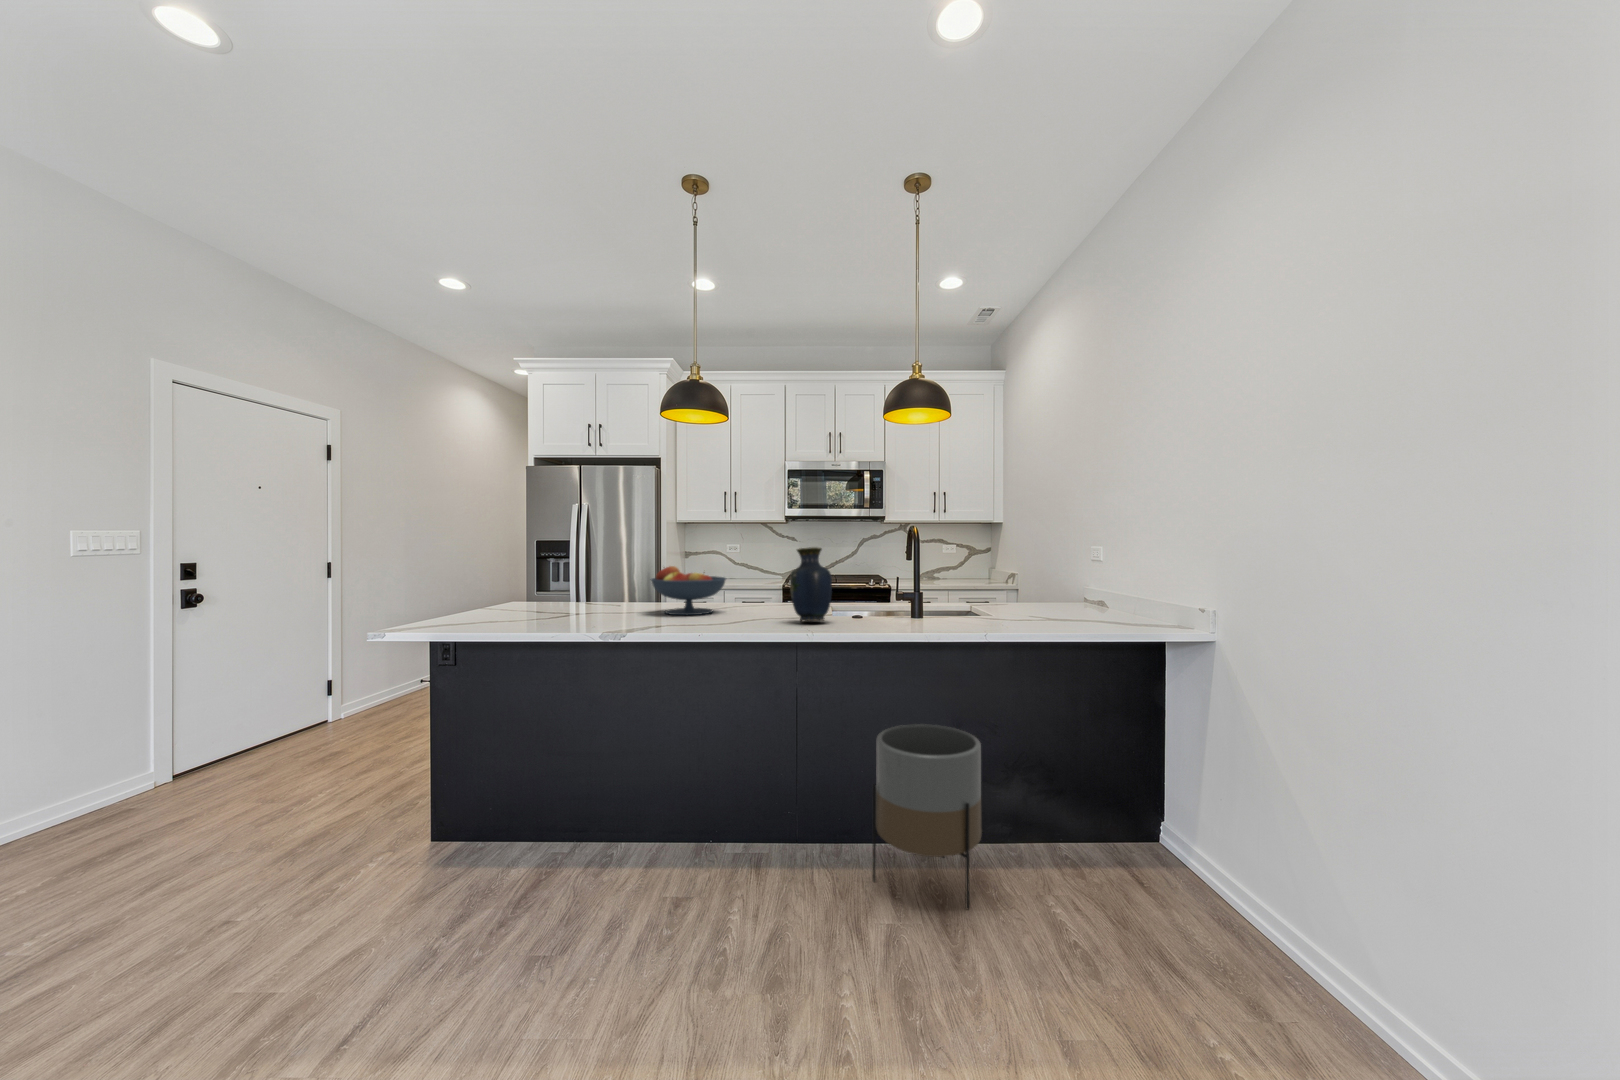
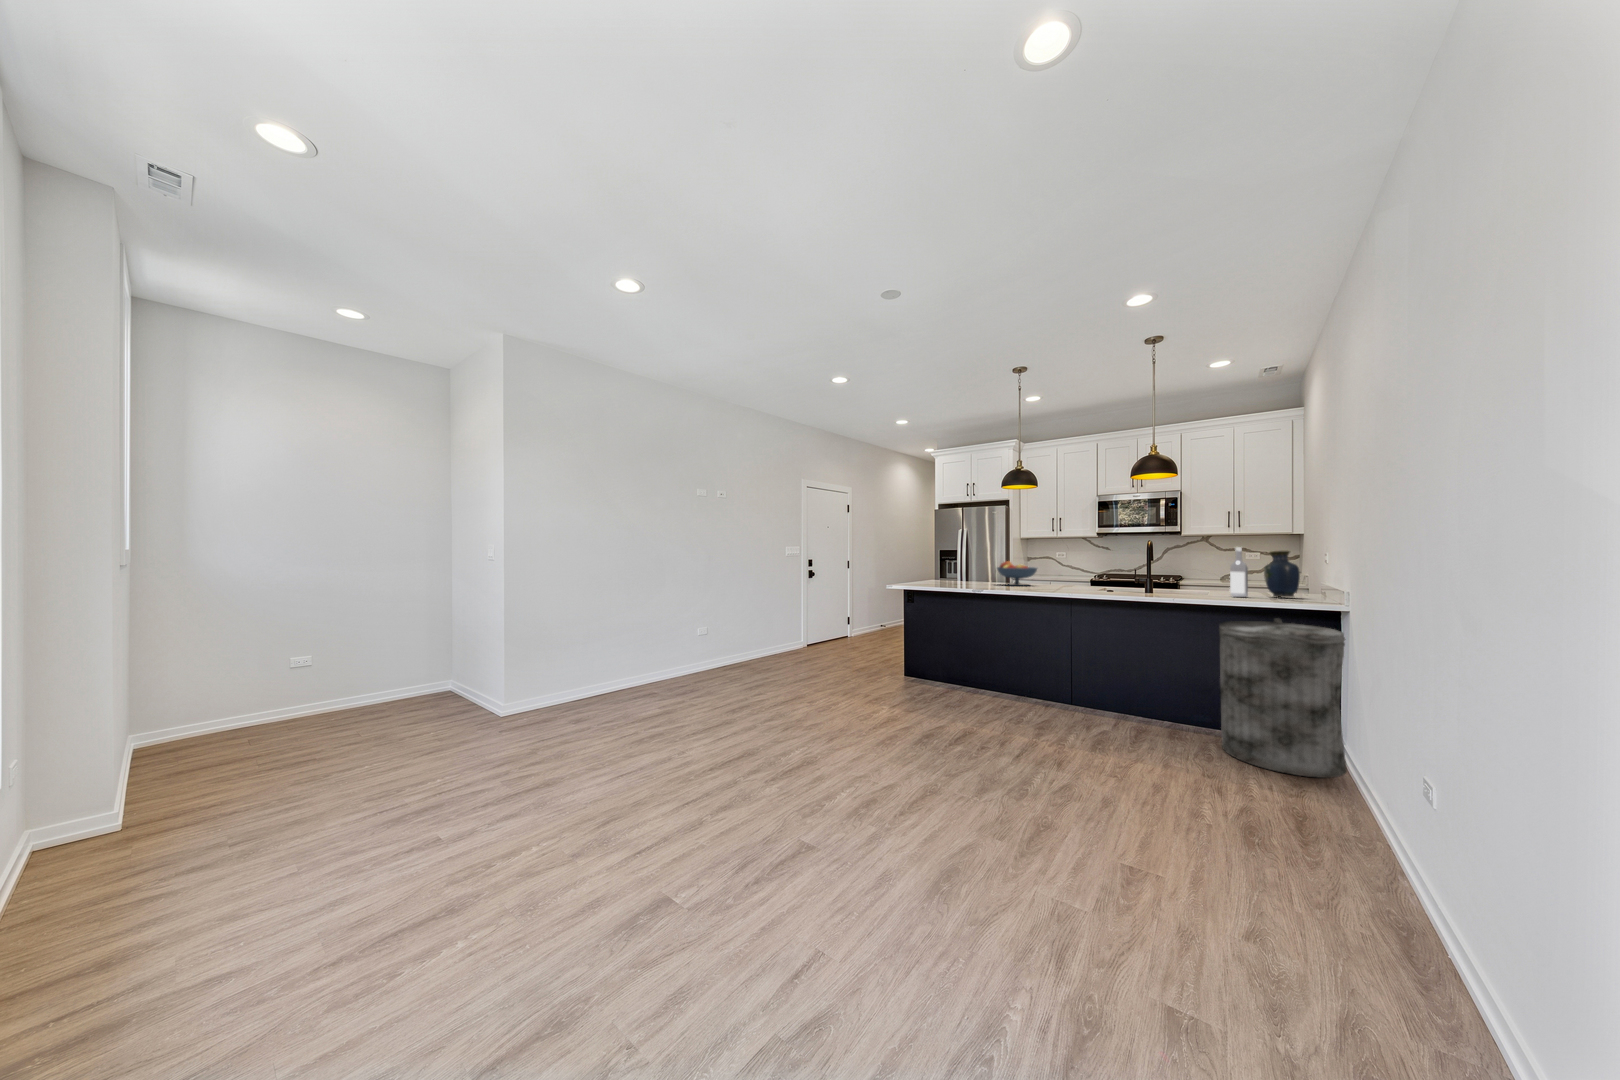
wine bottle: none [1044,542,1068,626] -> present [1230,547,1248,597]
vase: present [790,547,832,621] -> present [1264,551,1300,597]
trash can: none [1050,663,1232,951] -> present [1219,618,1347,778]
planter: present [873,724,982,909] -> none [1108,647,1175,739]

